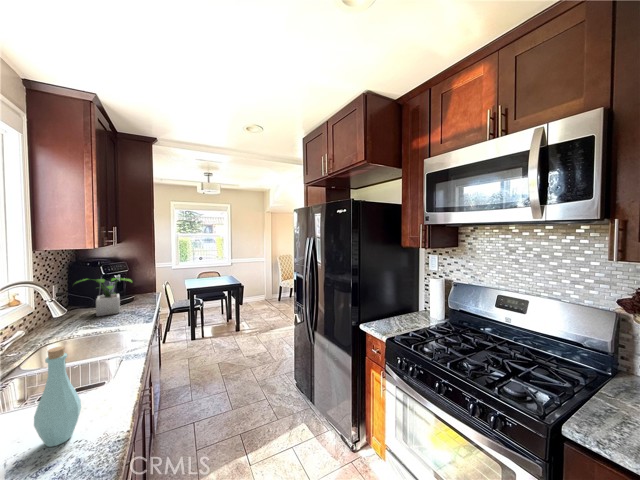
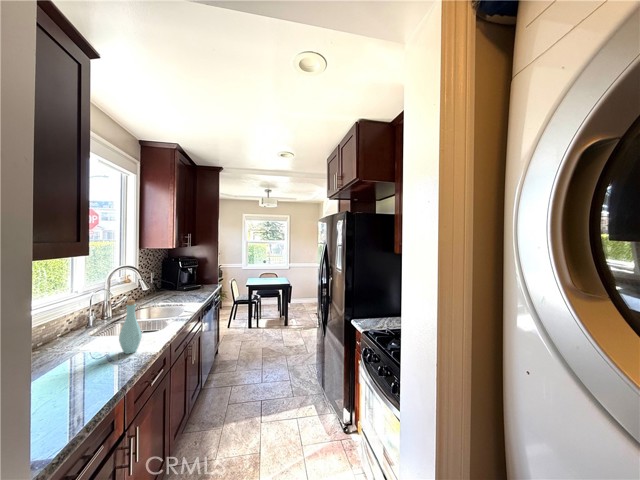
potted plant: present [75,278,132,316] -> none [161,269,198,296]

